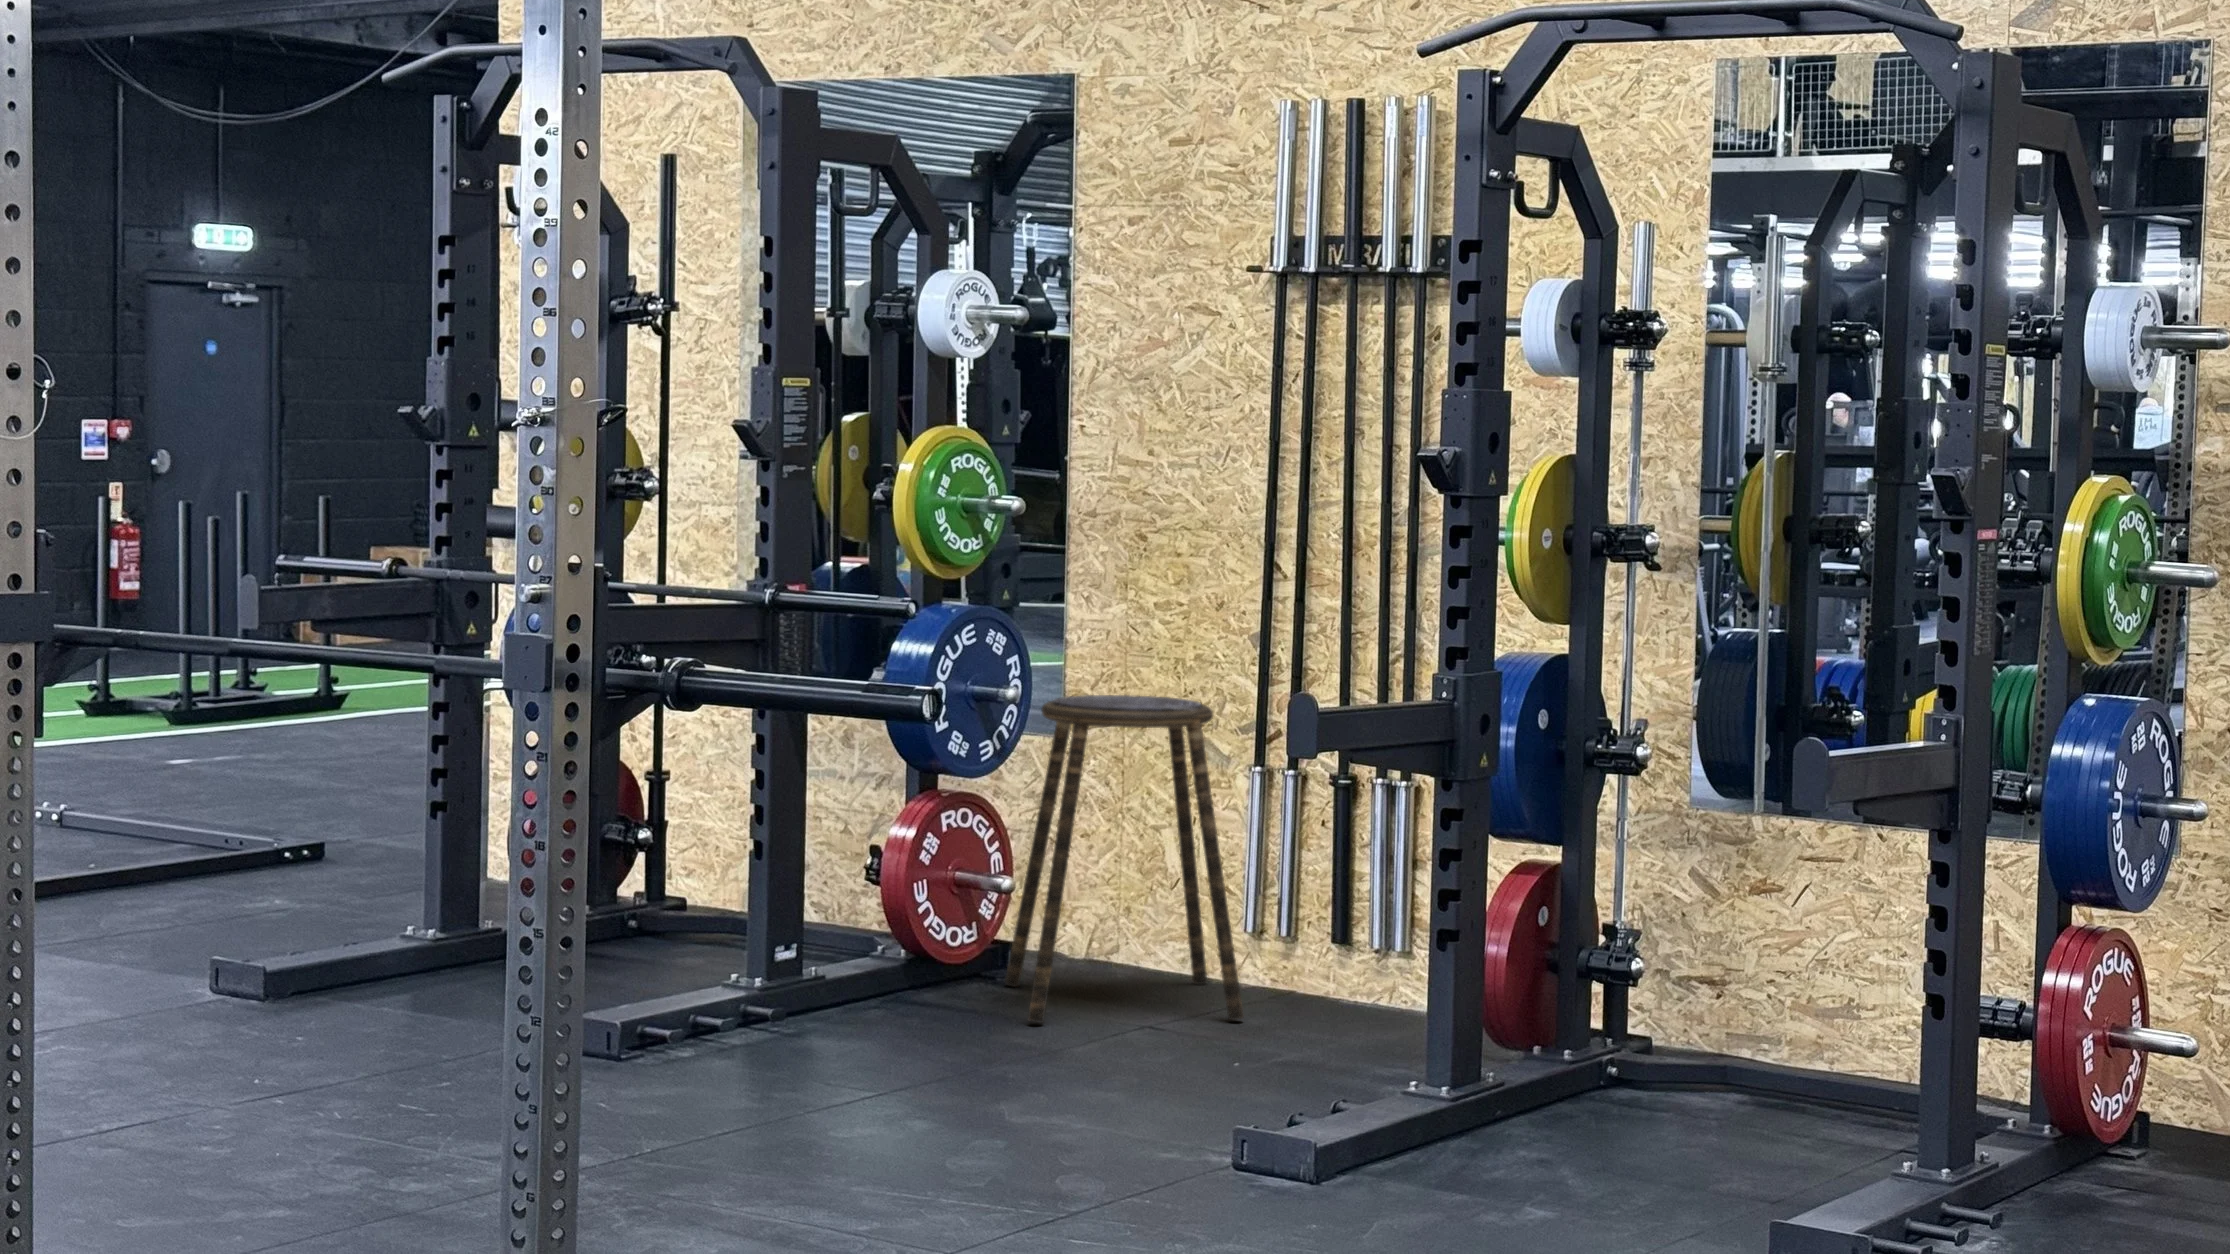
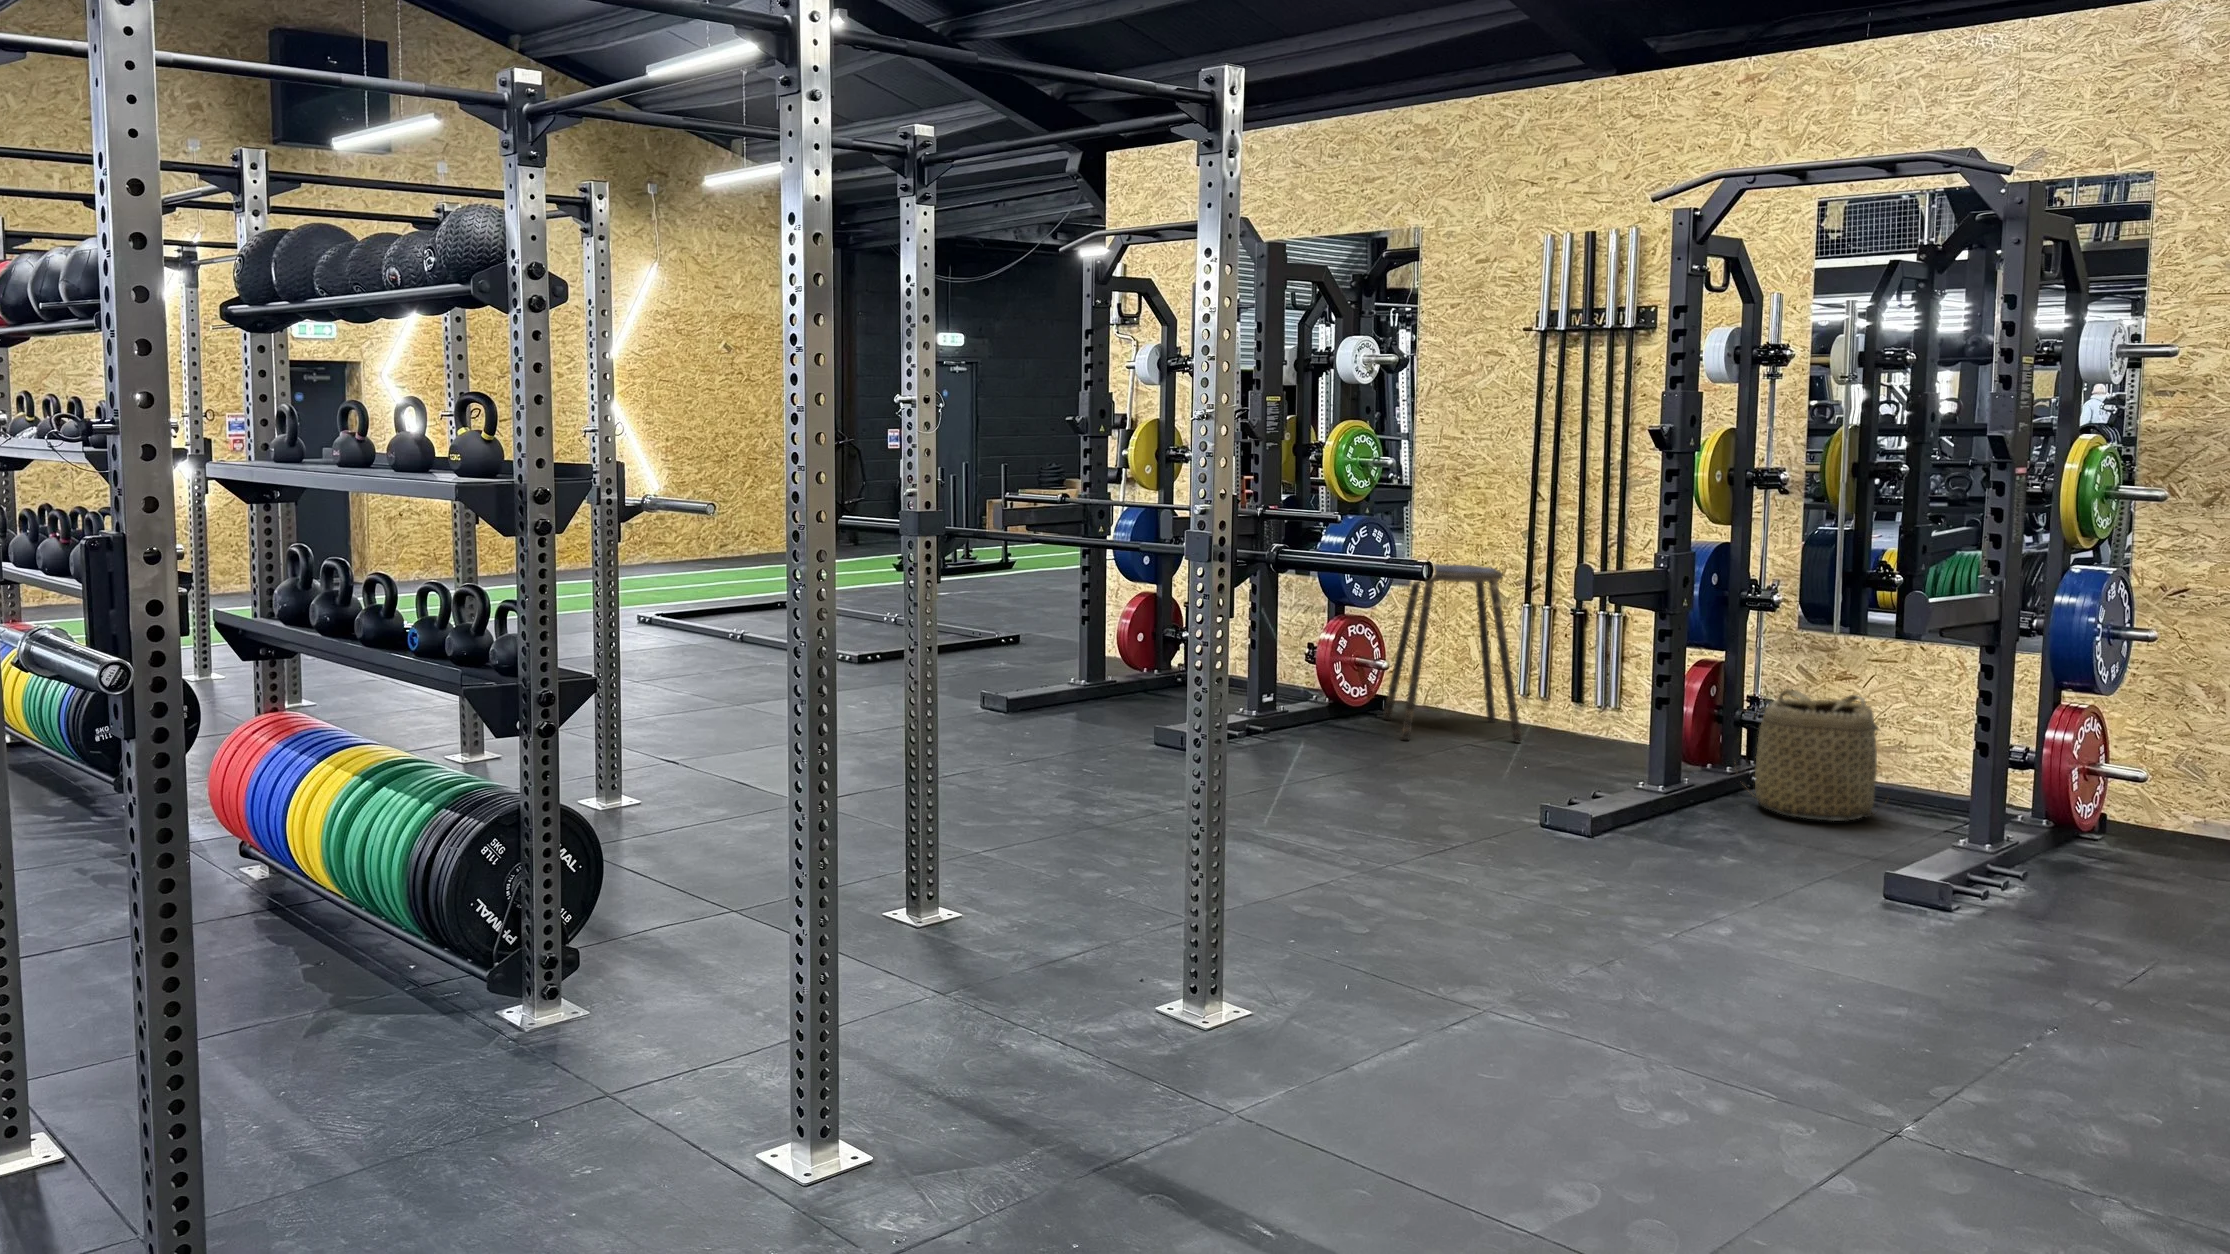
basket: none [1580,914,1825,1144] -> present [1748,689,1879,821]

